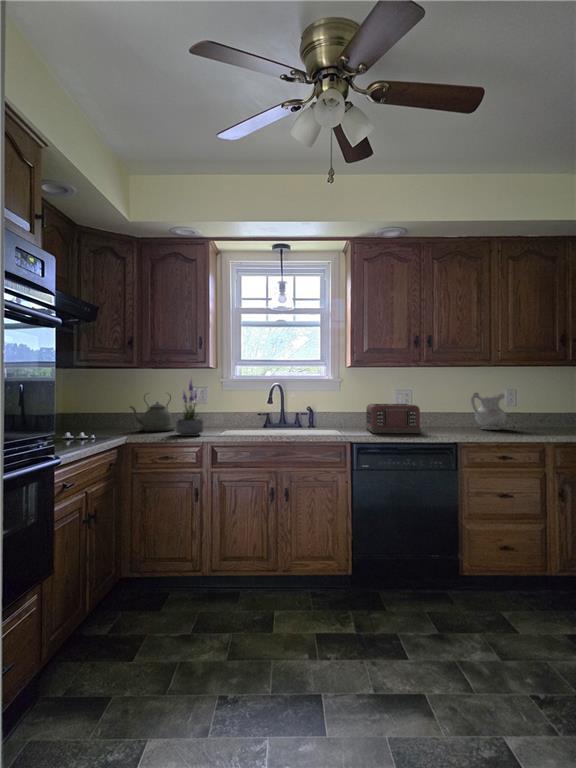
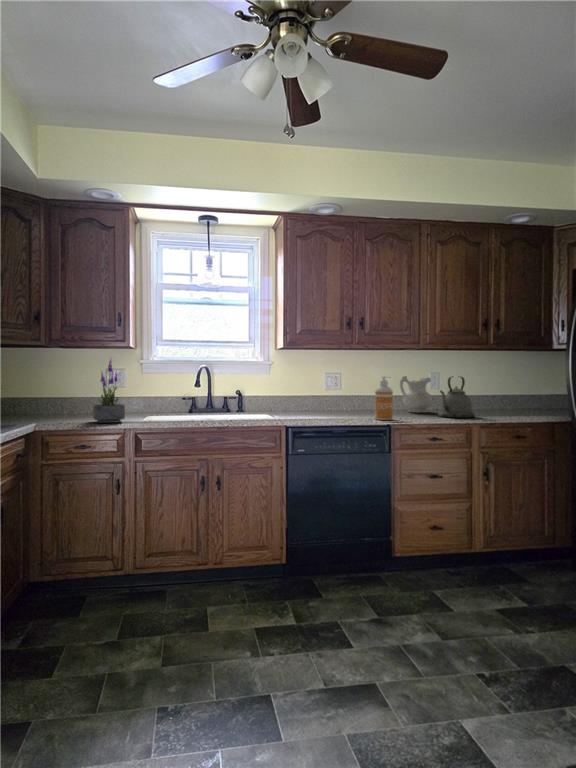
soap dispenser: none [440,393,459,437] -> present [375,377,393,420]
kettle: present [130,396,174,432] -> present [438,377,475,418]
toaster: present [366,404,421,433] -> none [298,387,355,417]

